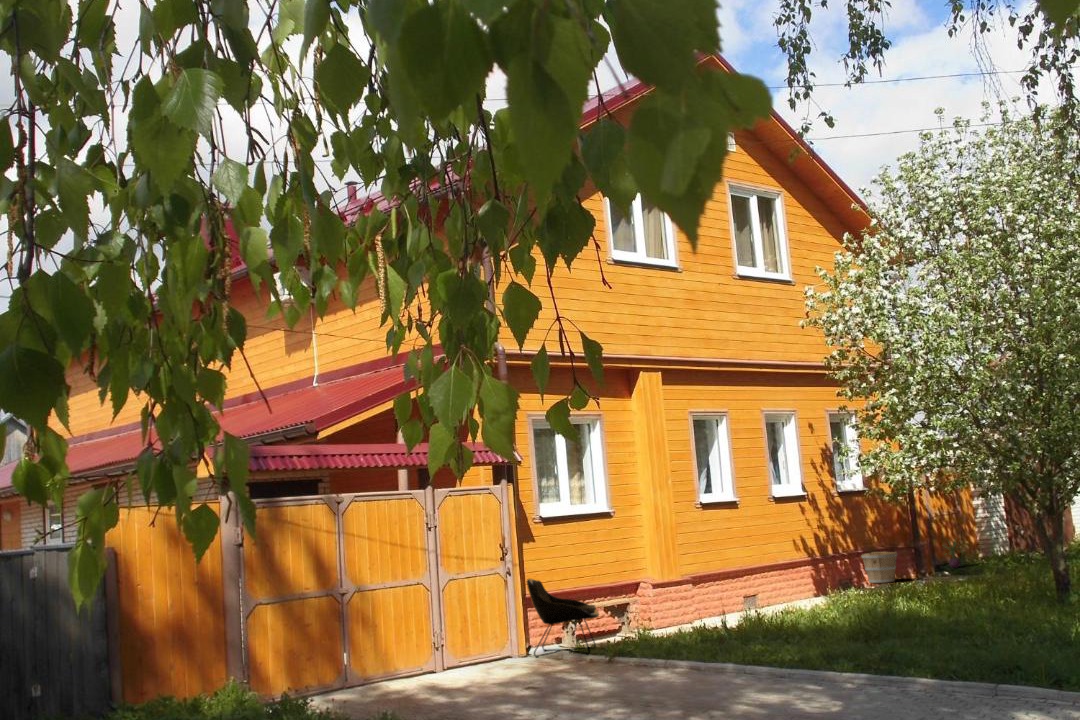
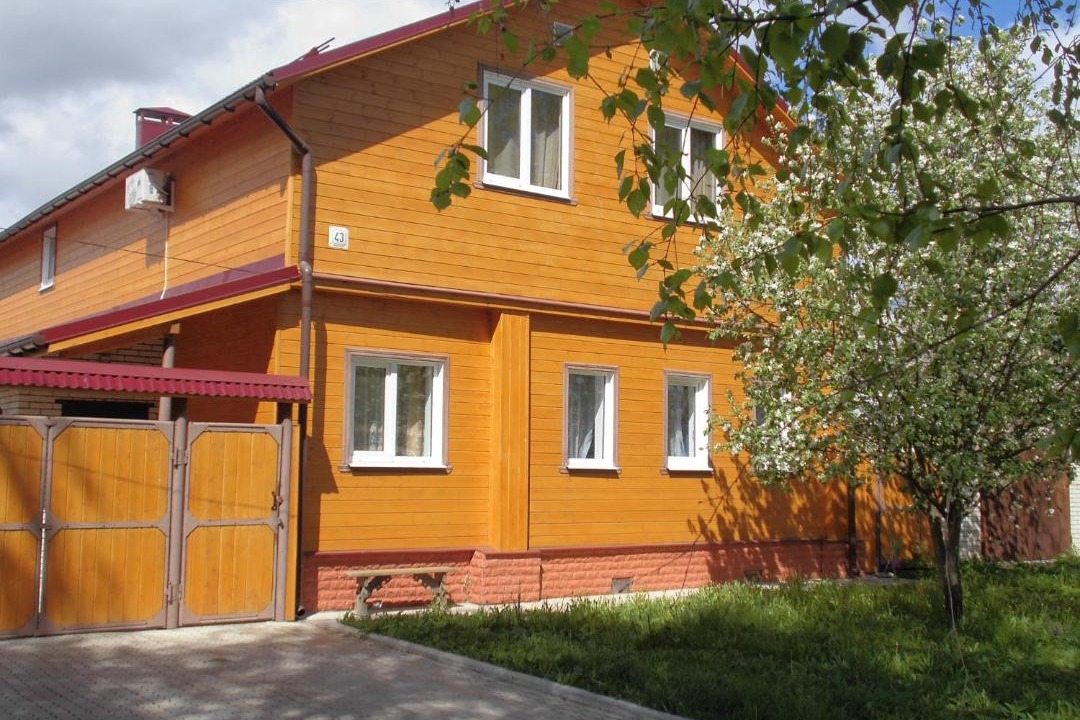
wooden bucket: present [862,552,897,583] -> none [776,543,816,579]
lounge chair: present [527,579,599,658] -> none [289,534,381,628]

